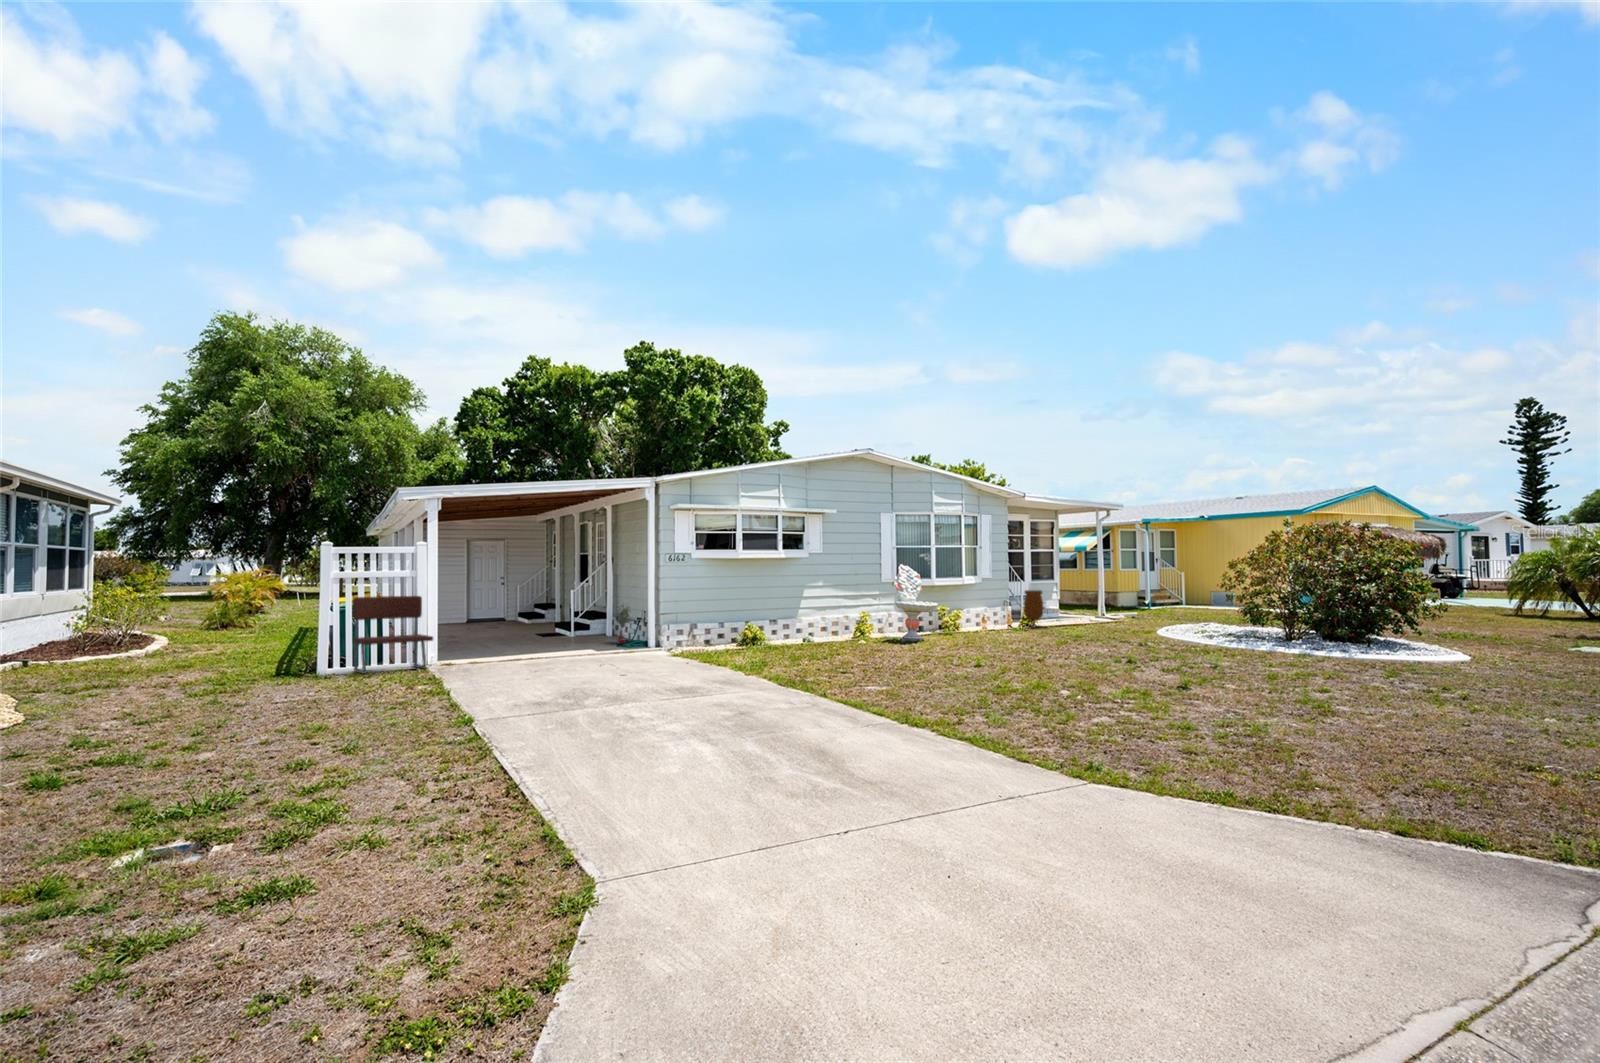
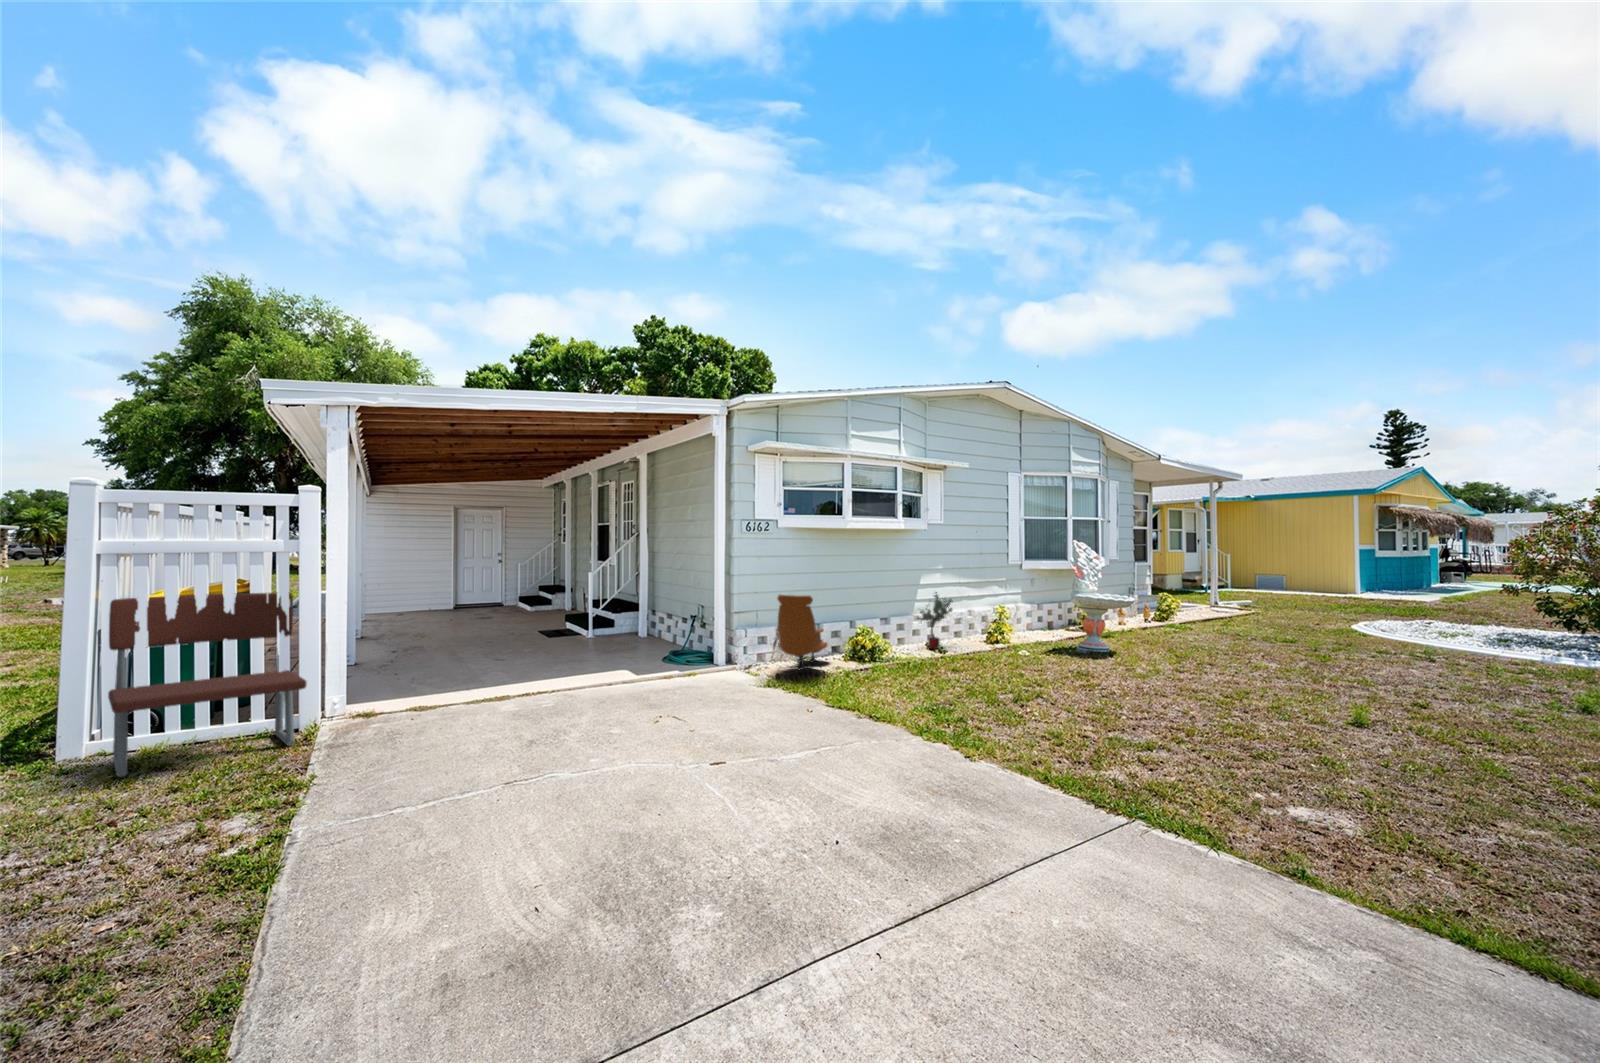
lounge chair: present [1024,590,1044,628] -> present [777,595,827,674]
potted tree: present [617,605,636,644] -> present [916,592,953,649]

